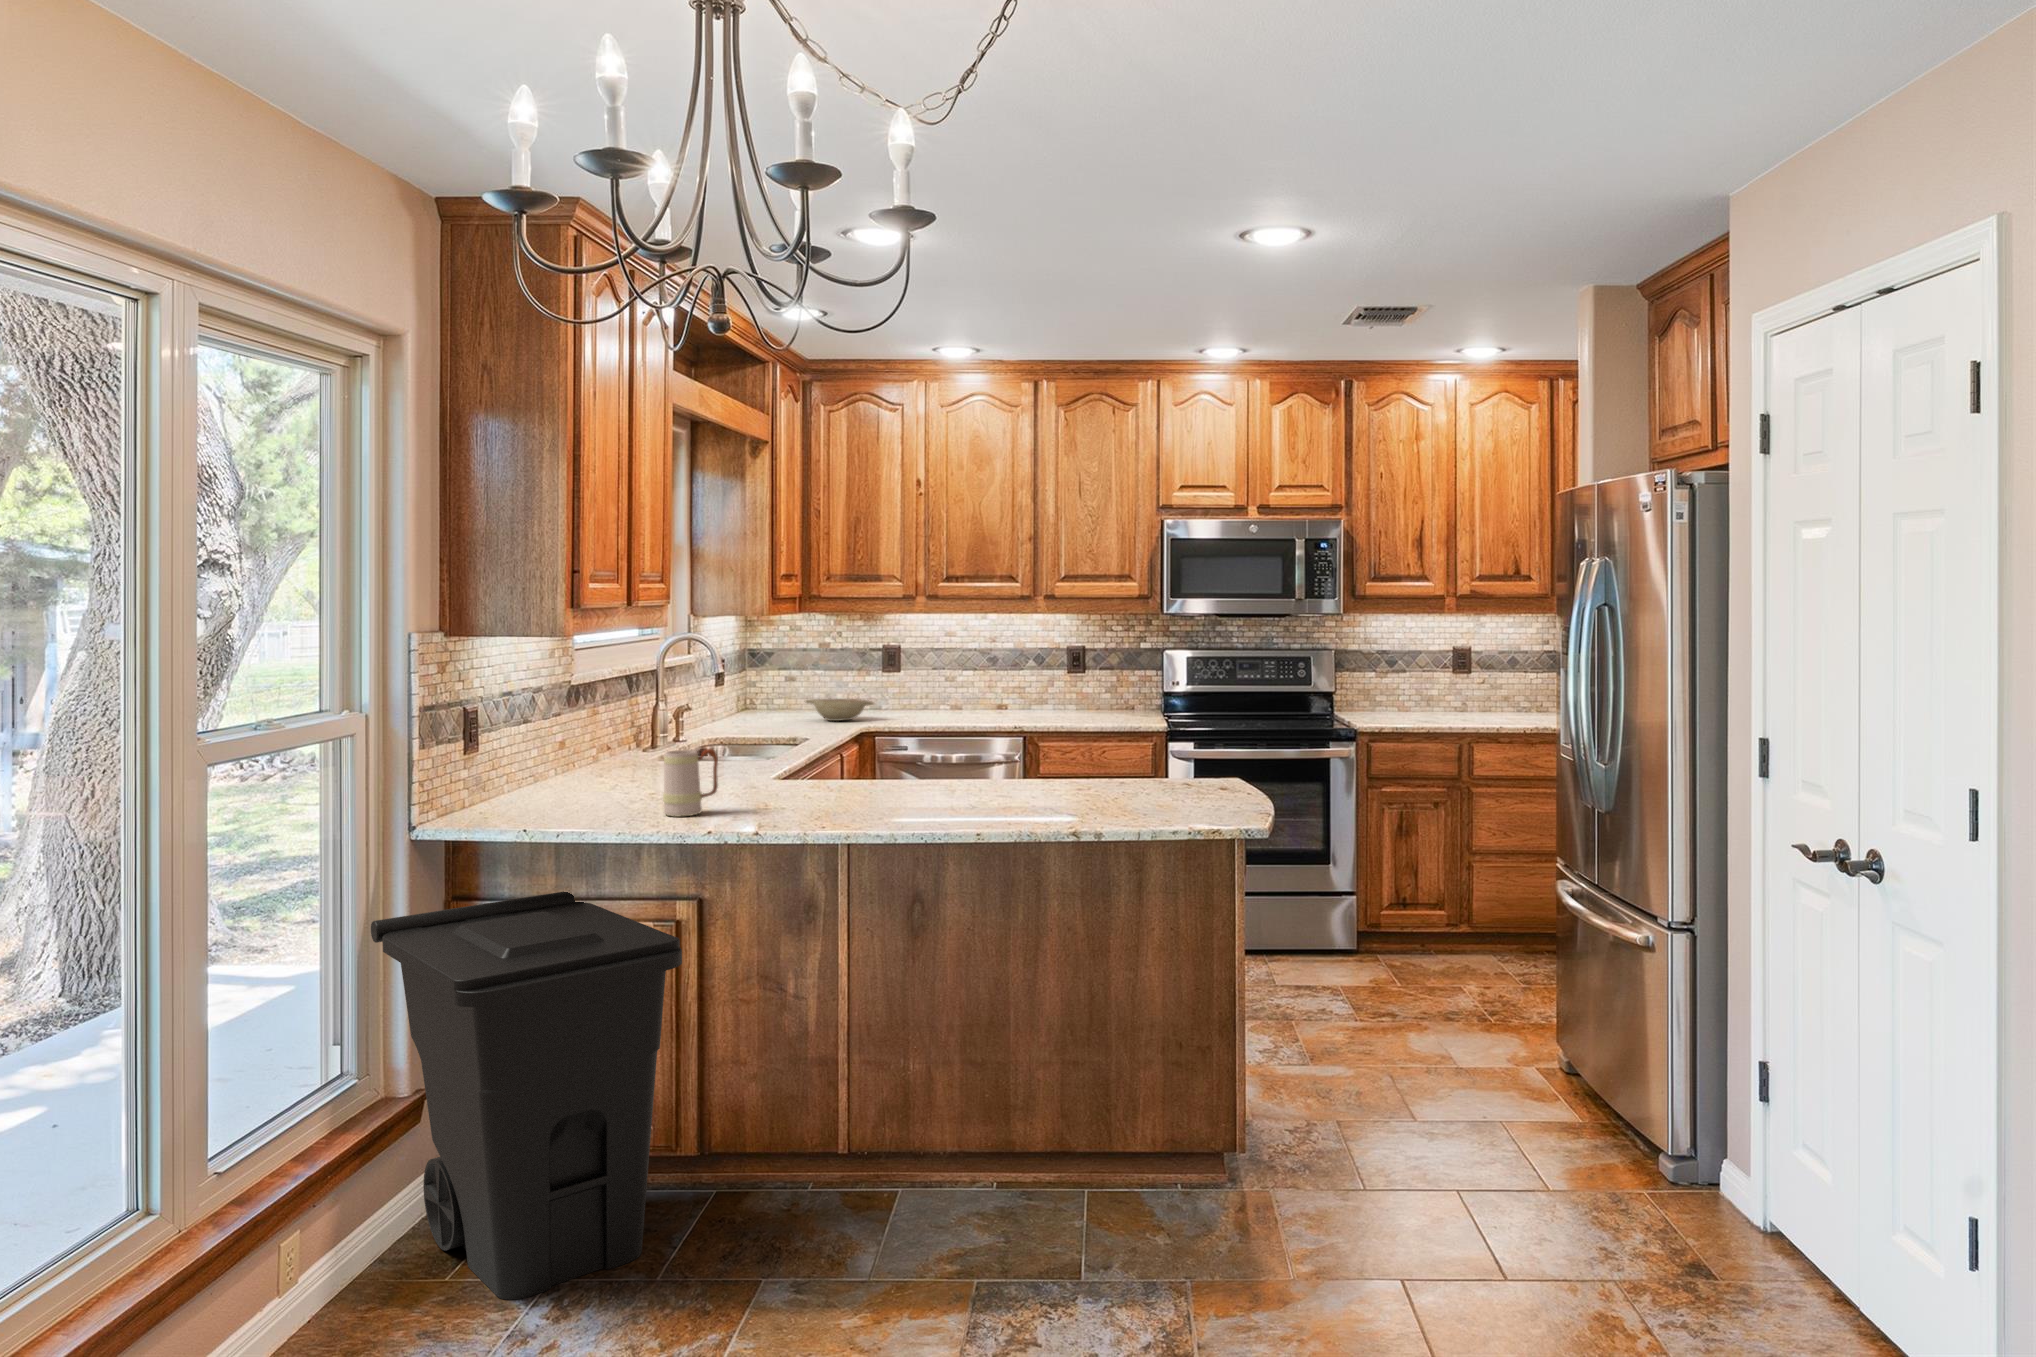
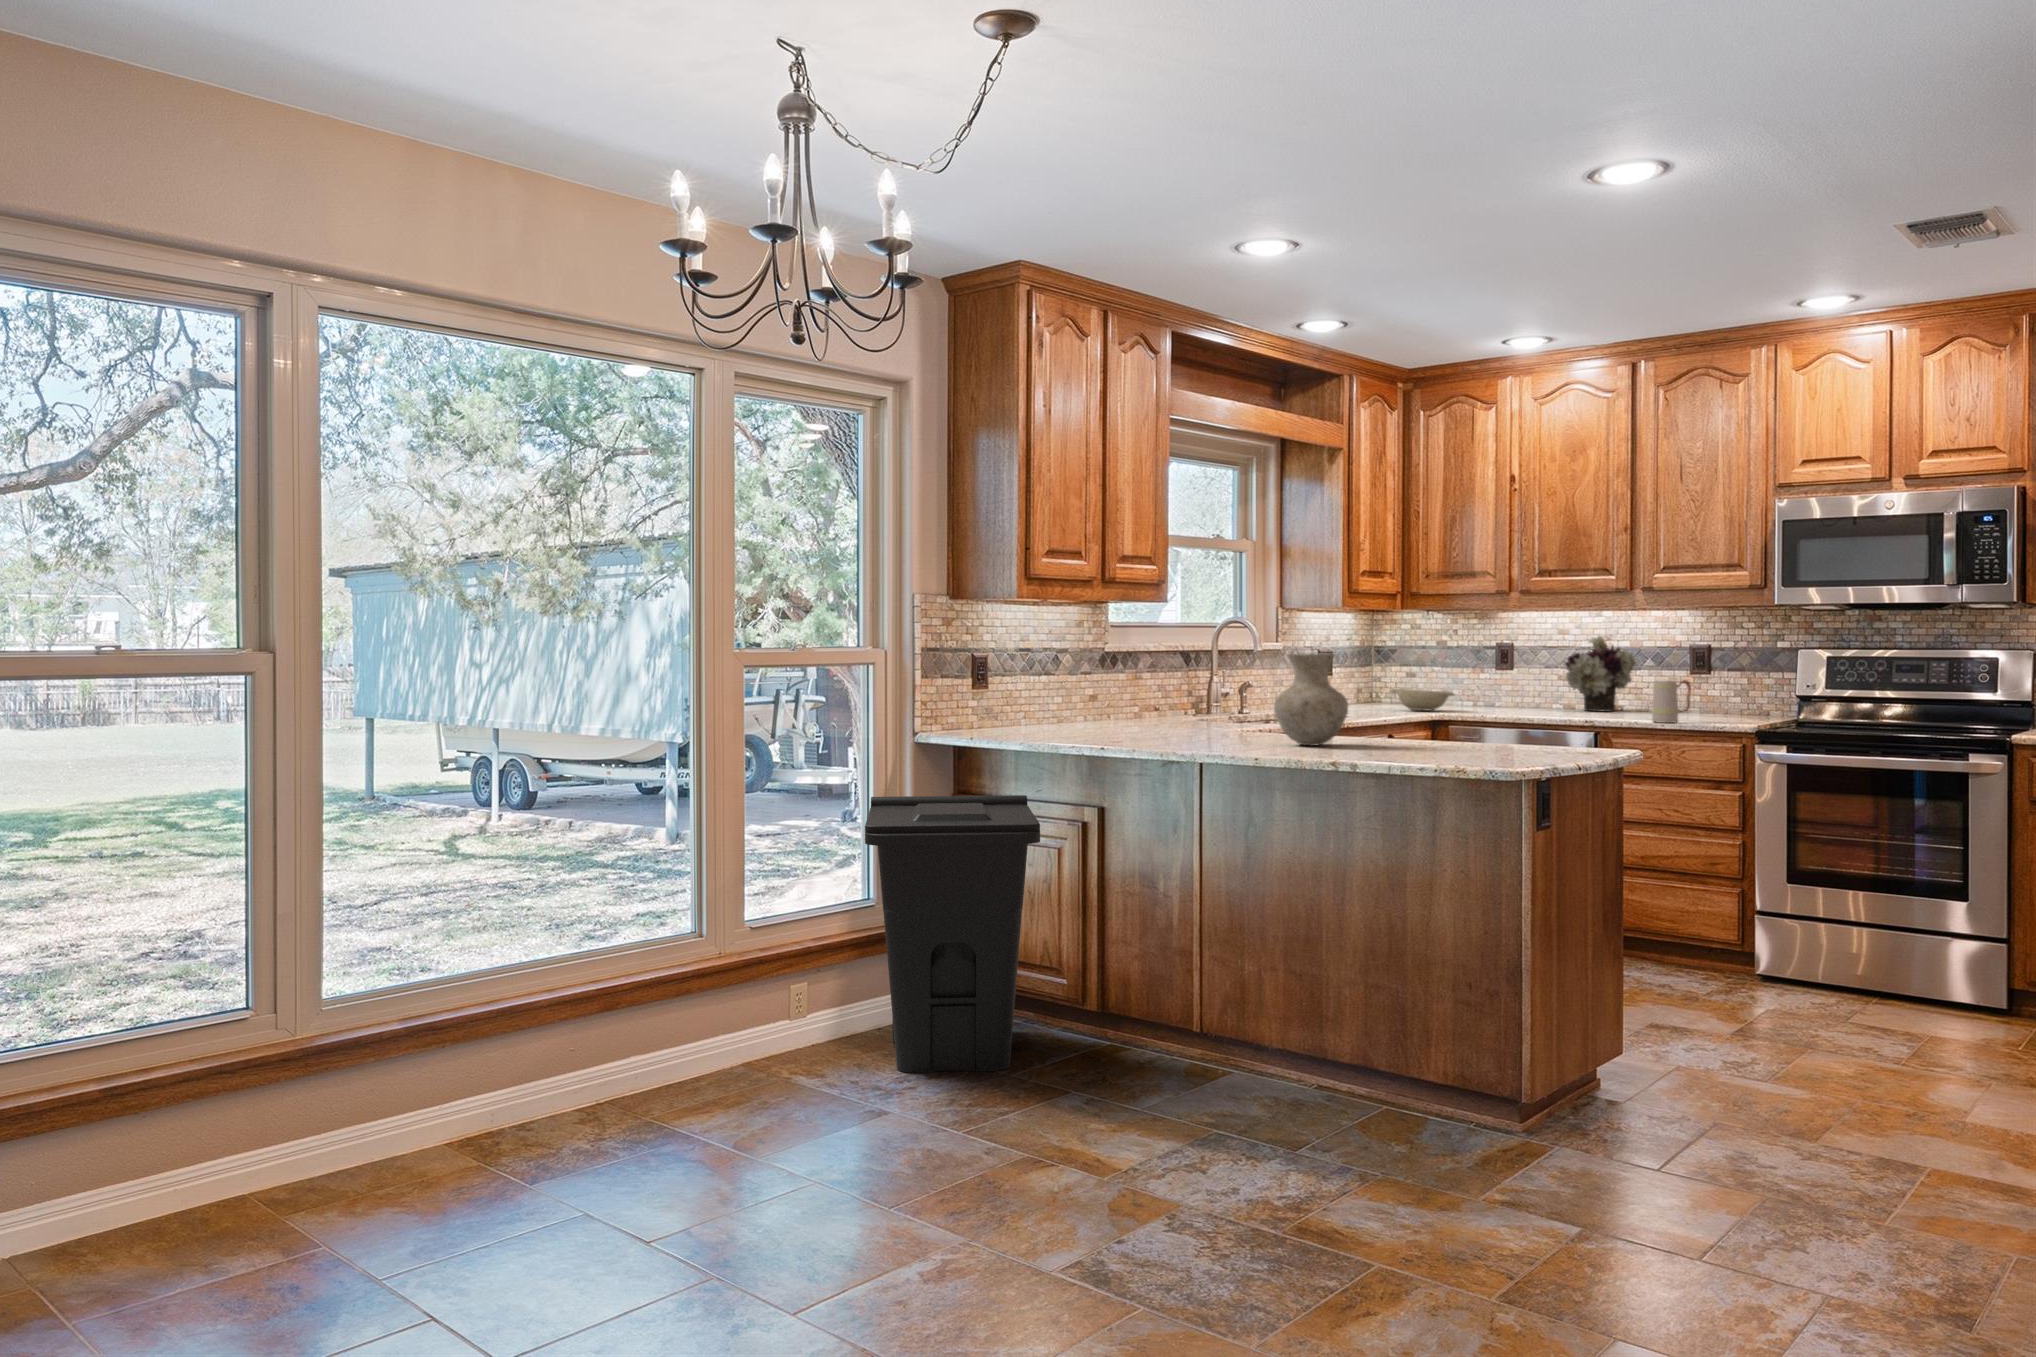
flower arrangement: none [954,638,1016,711] -> present [1565,636,1636,712]
vase: none [893,697,974,802] -> present [1274,653,1348,746]
mug: present [663,749,718,817] -> present [1651,680,1691,723]

